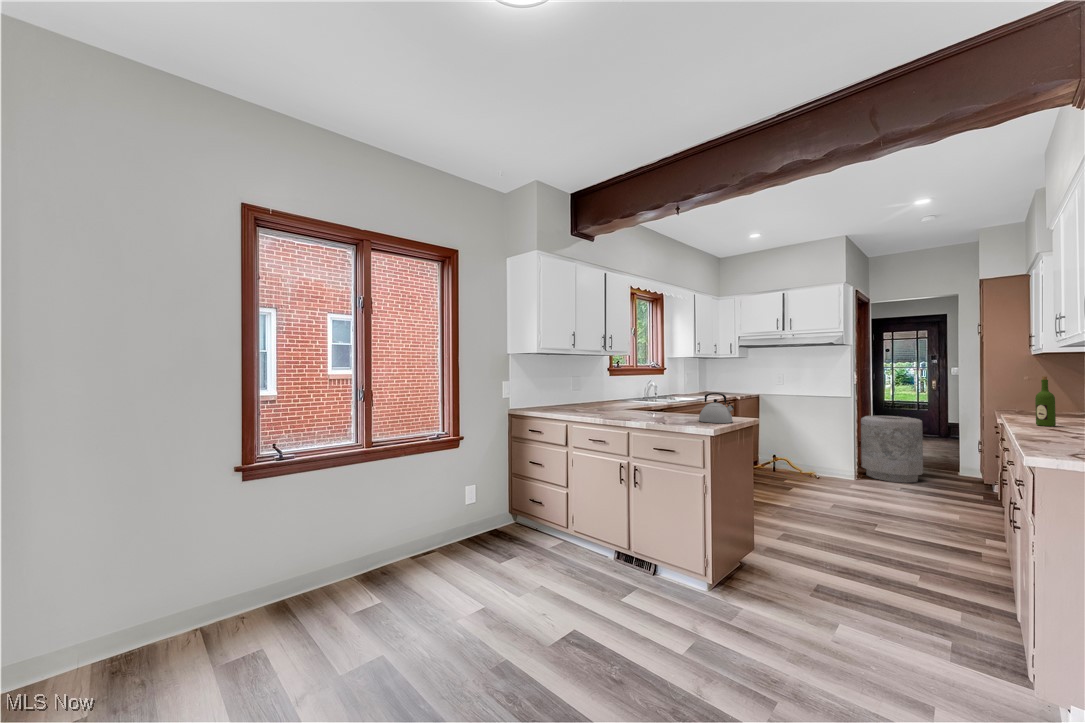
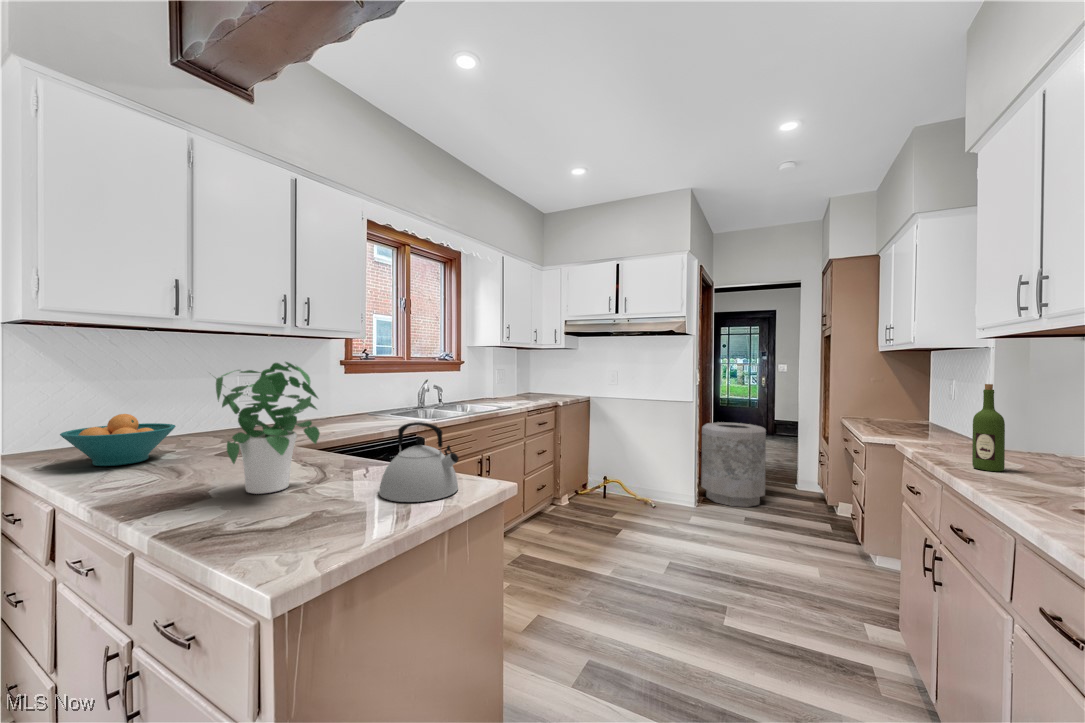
potted plant: none [631,368,675,420] -> present [216,362,320,494]
fruit bowl: none [548,392,584,413] -> present [60,414,176,466]

